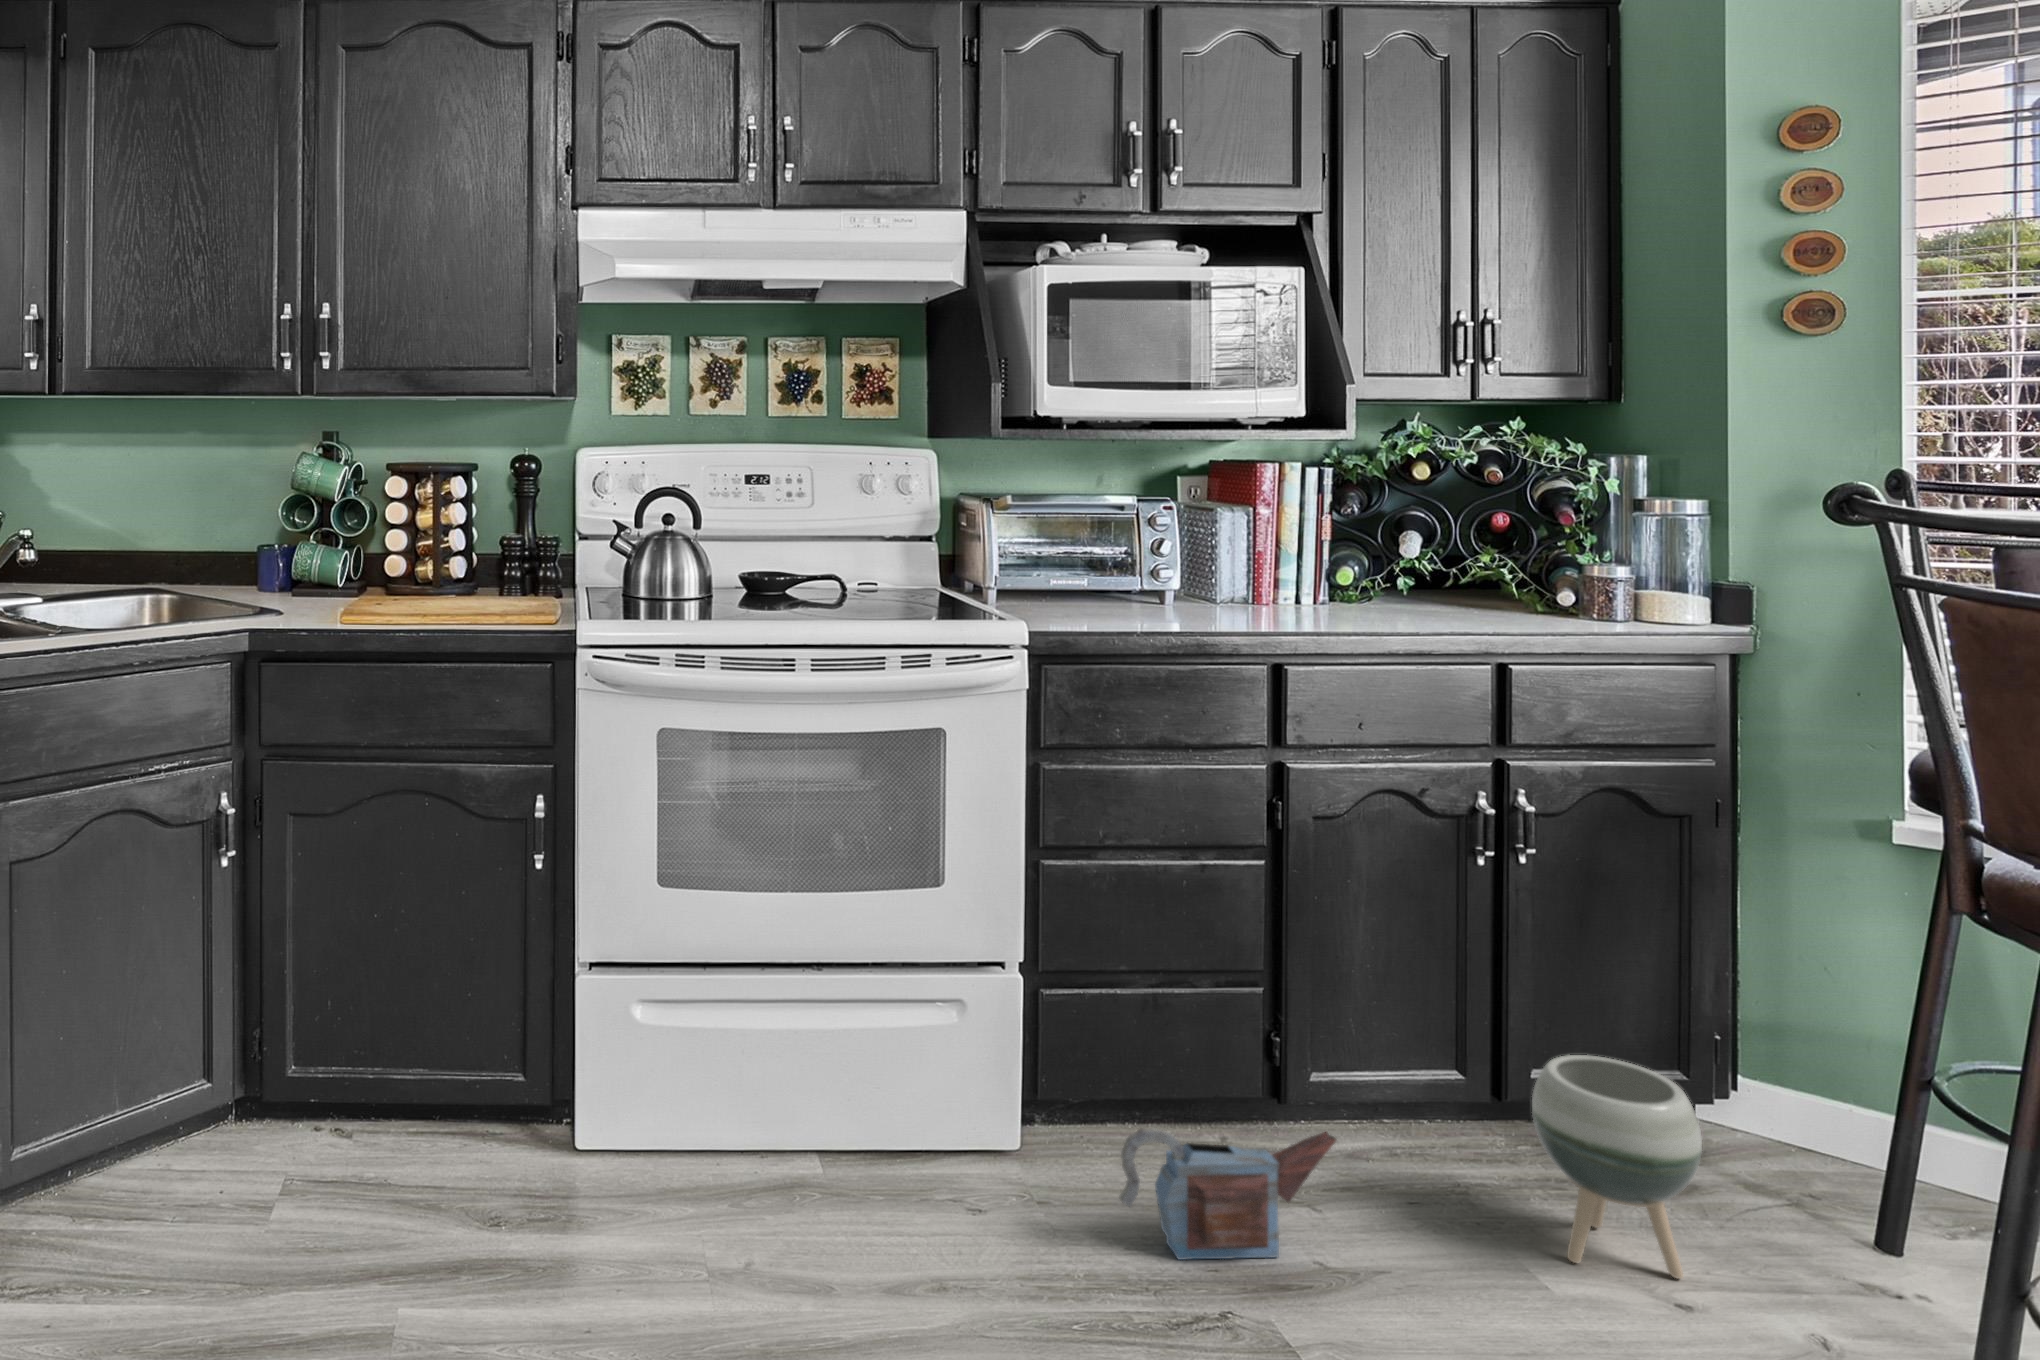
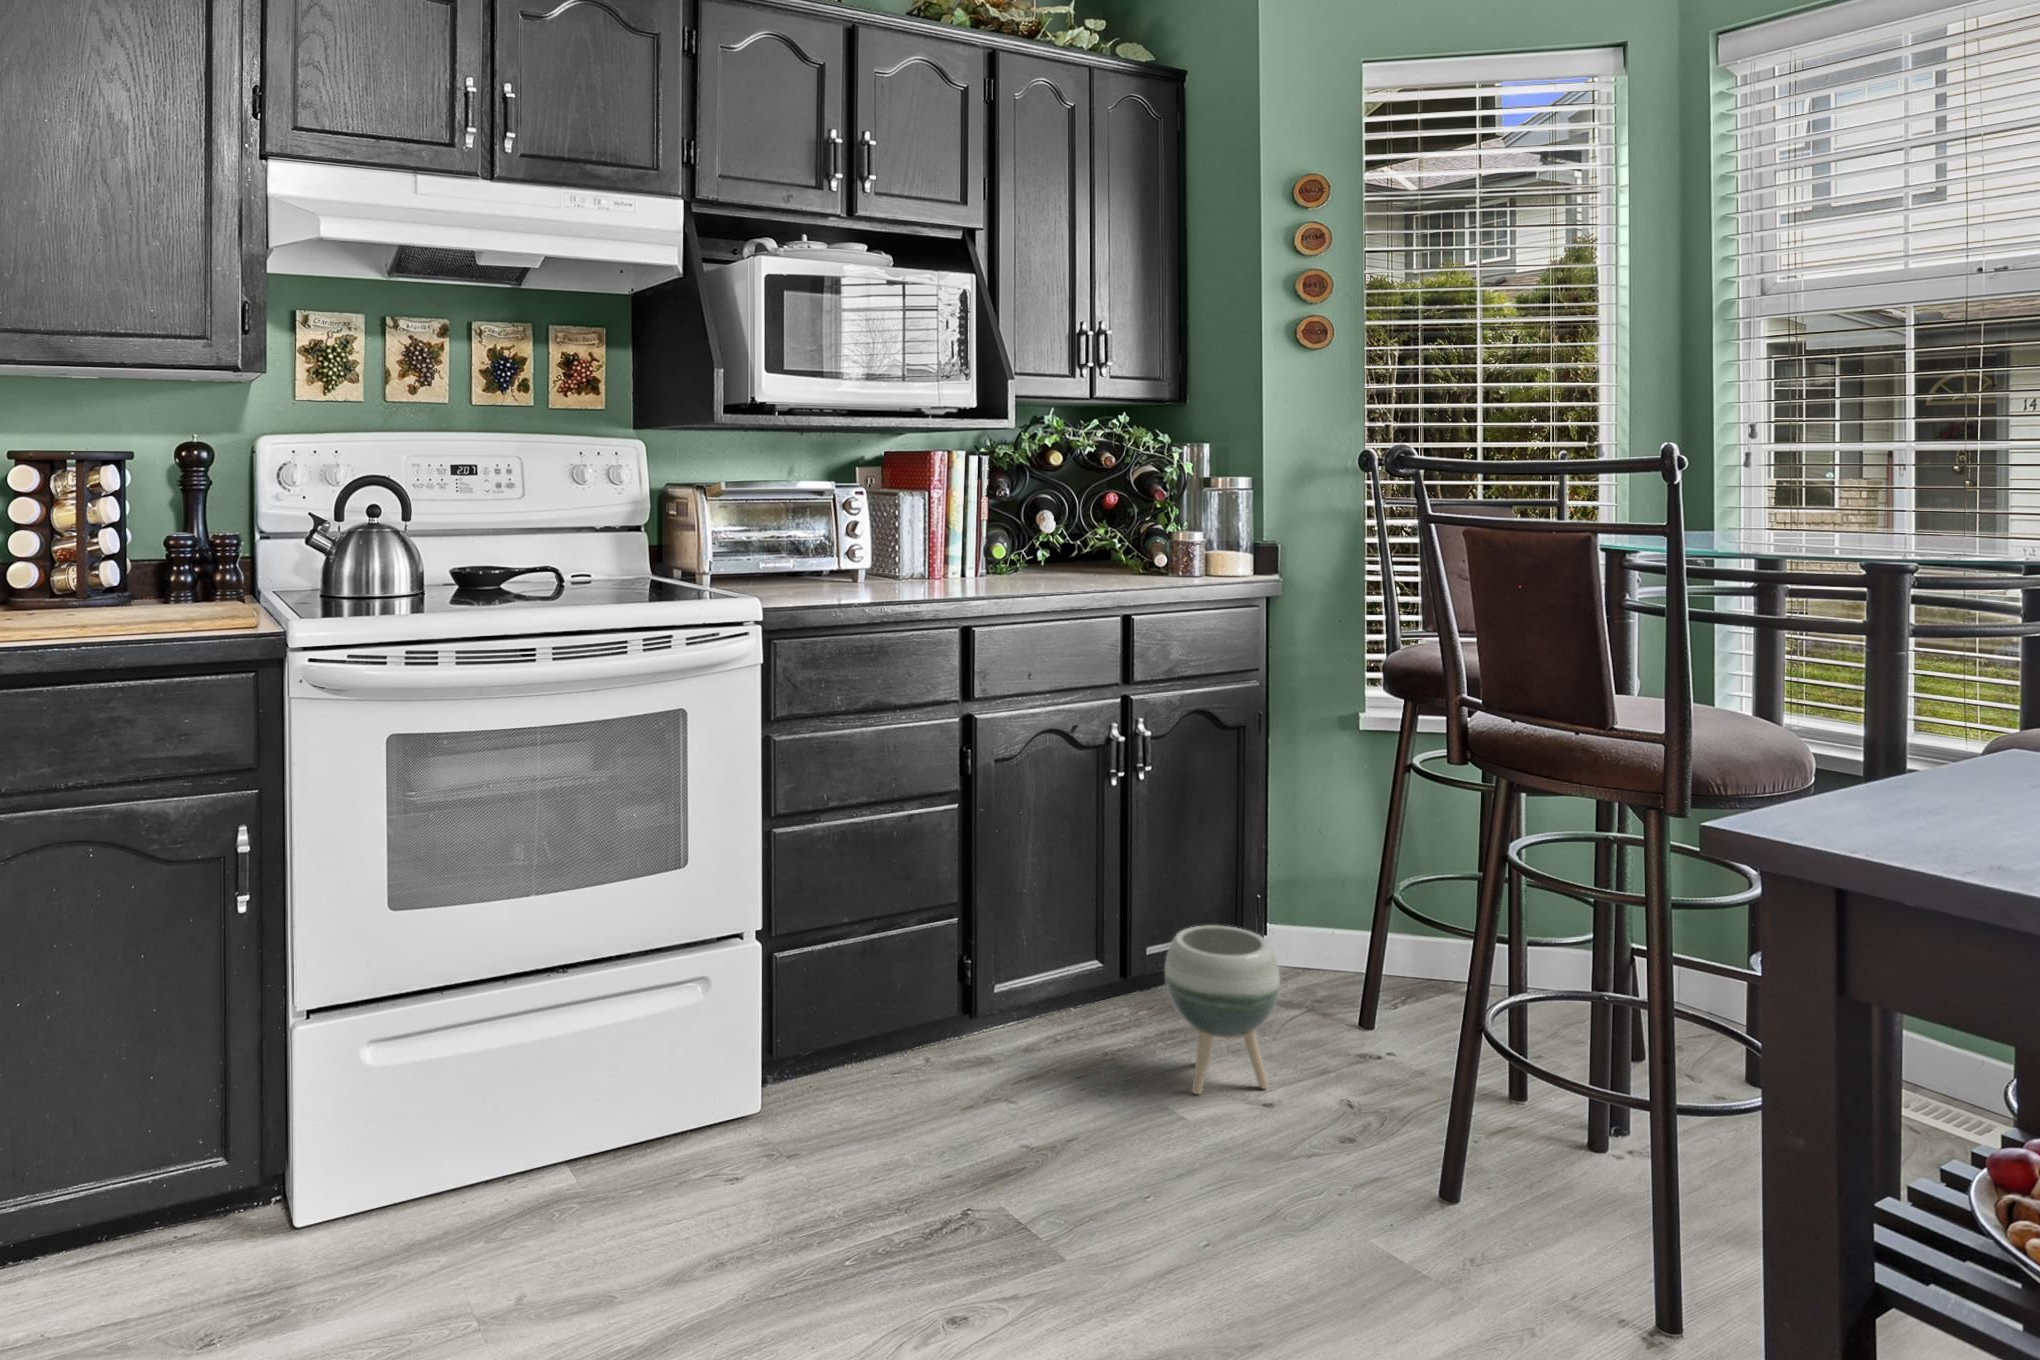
watering can: present [1119,1128,1336,1260] -> none [861,1025,1033,1167]

